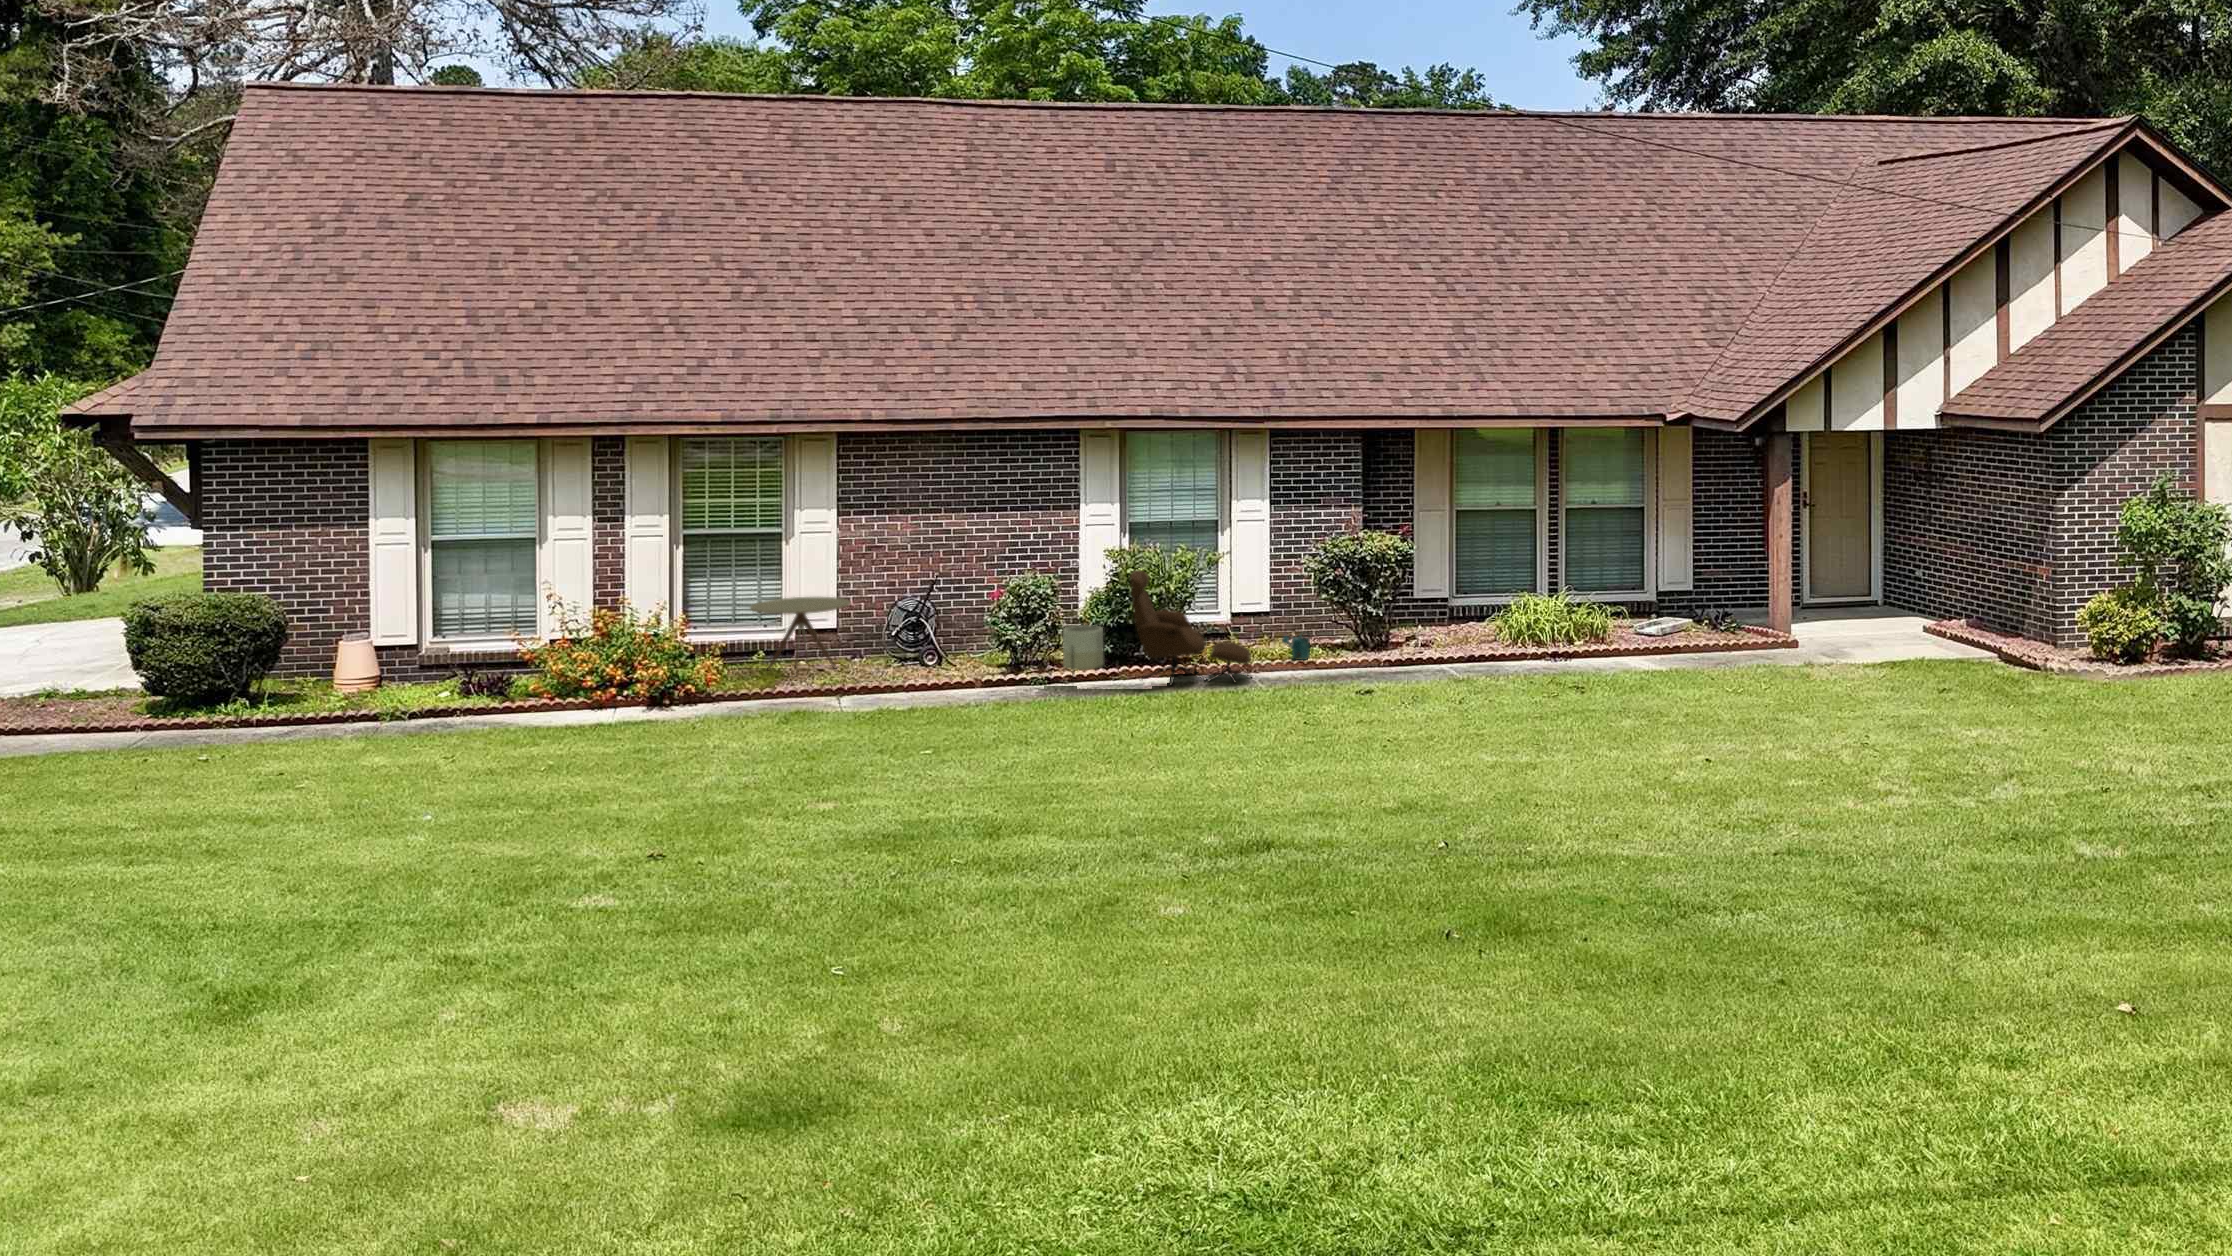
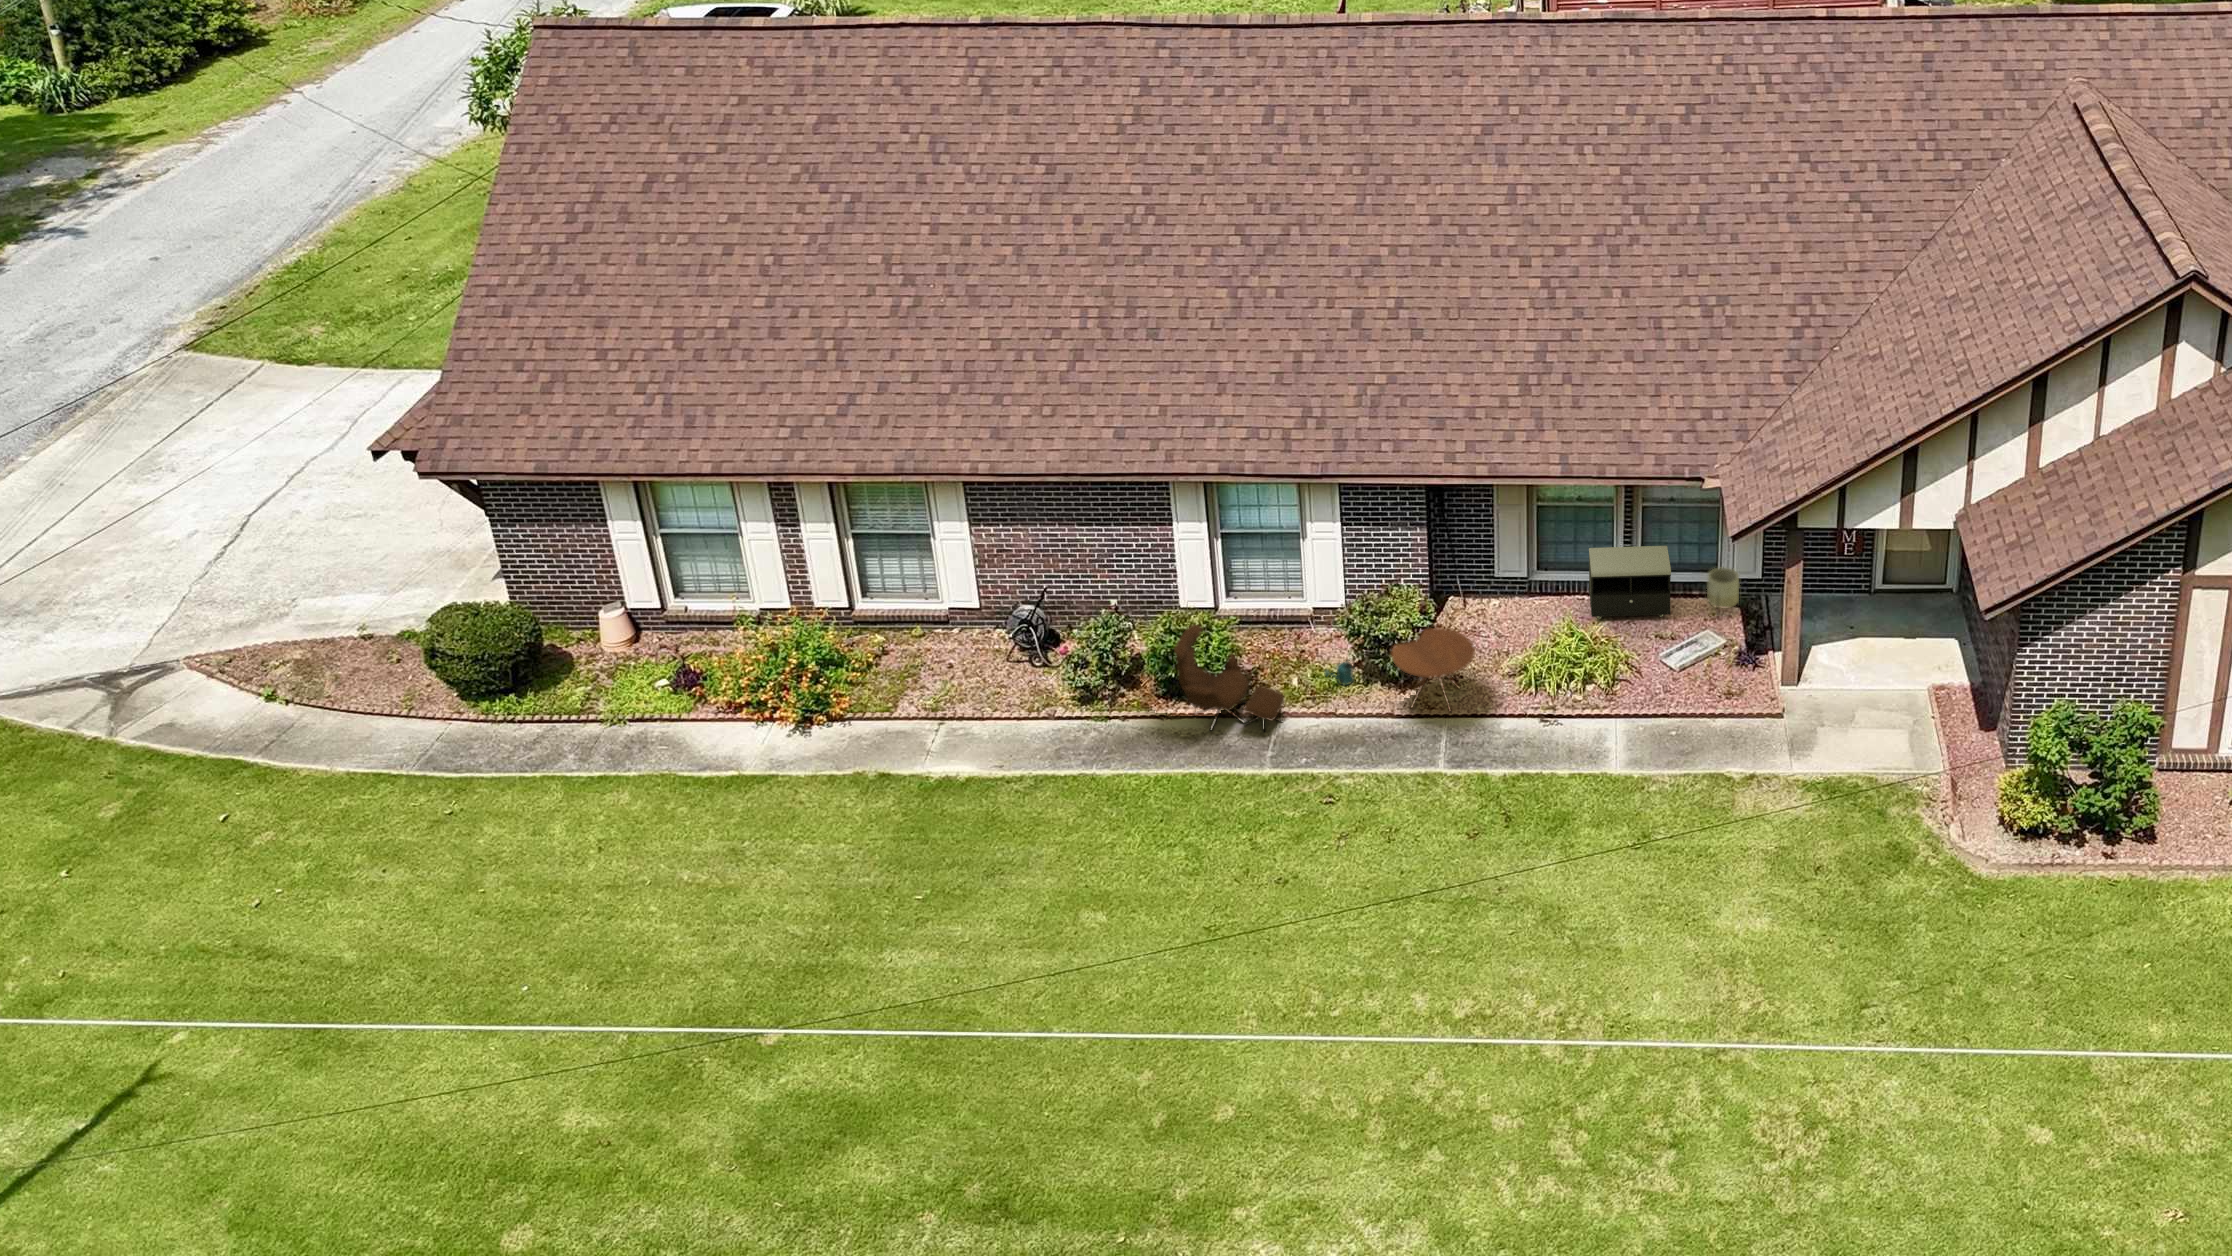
storage bench: none [1516,549,1614,623] -> present [1589,546,1671,619]
round table: present [750,597,850,675] -> present [1392,628,1475,709]
planter: present [1063,625,1105,672] -> present [1707,567,1740,609]

